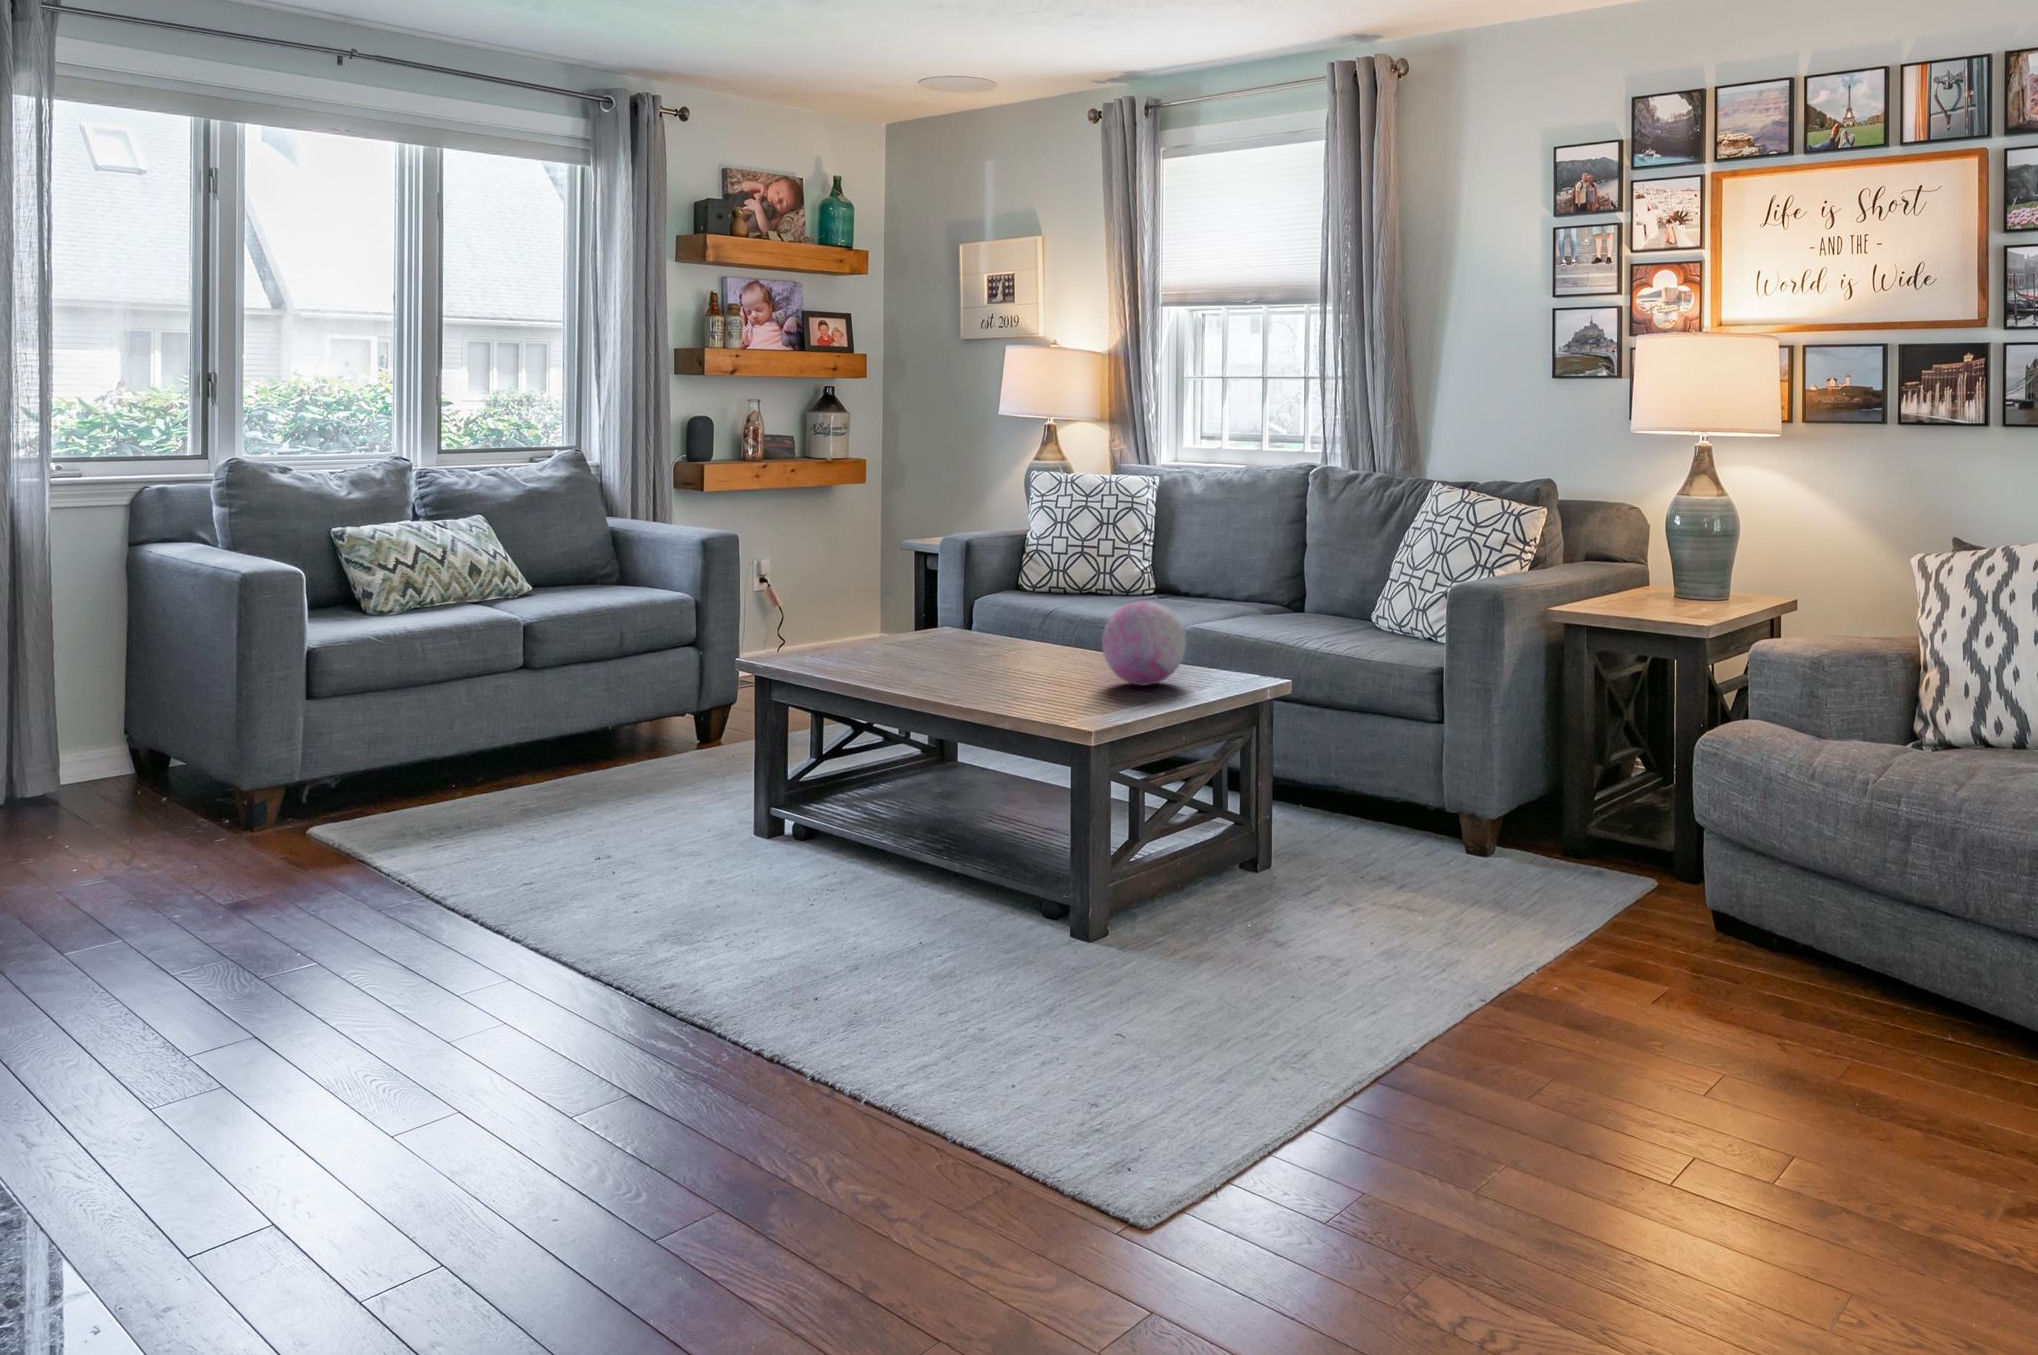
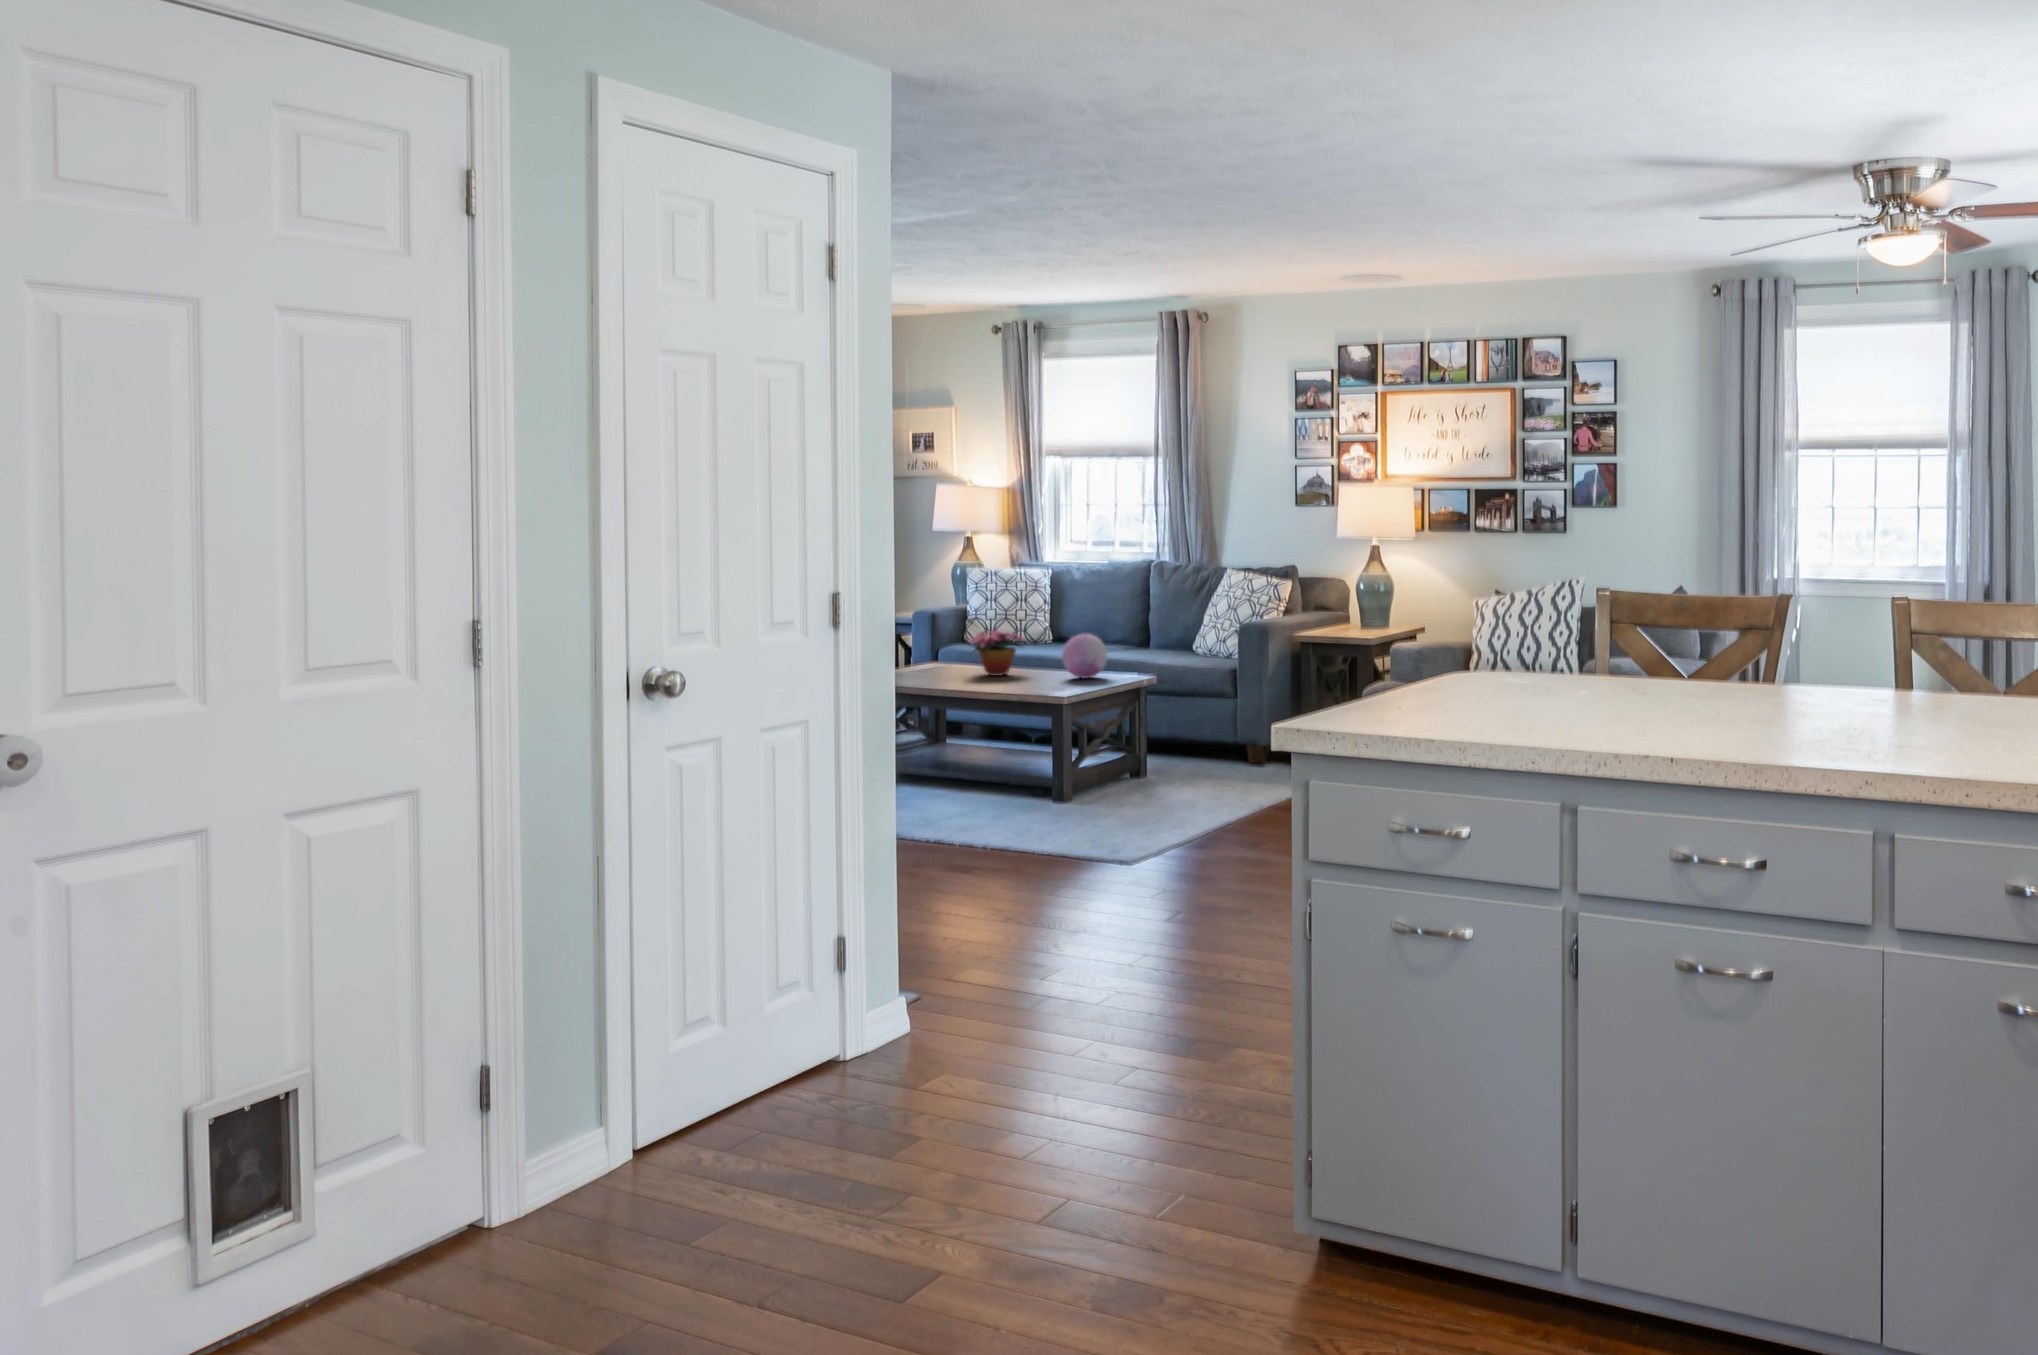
flower arrangement: none [943,584,1062,669] -> present [971,631,1022,676]

